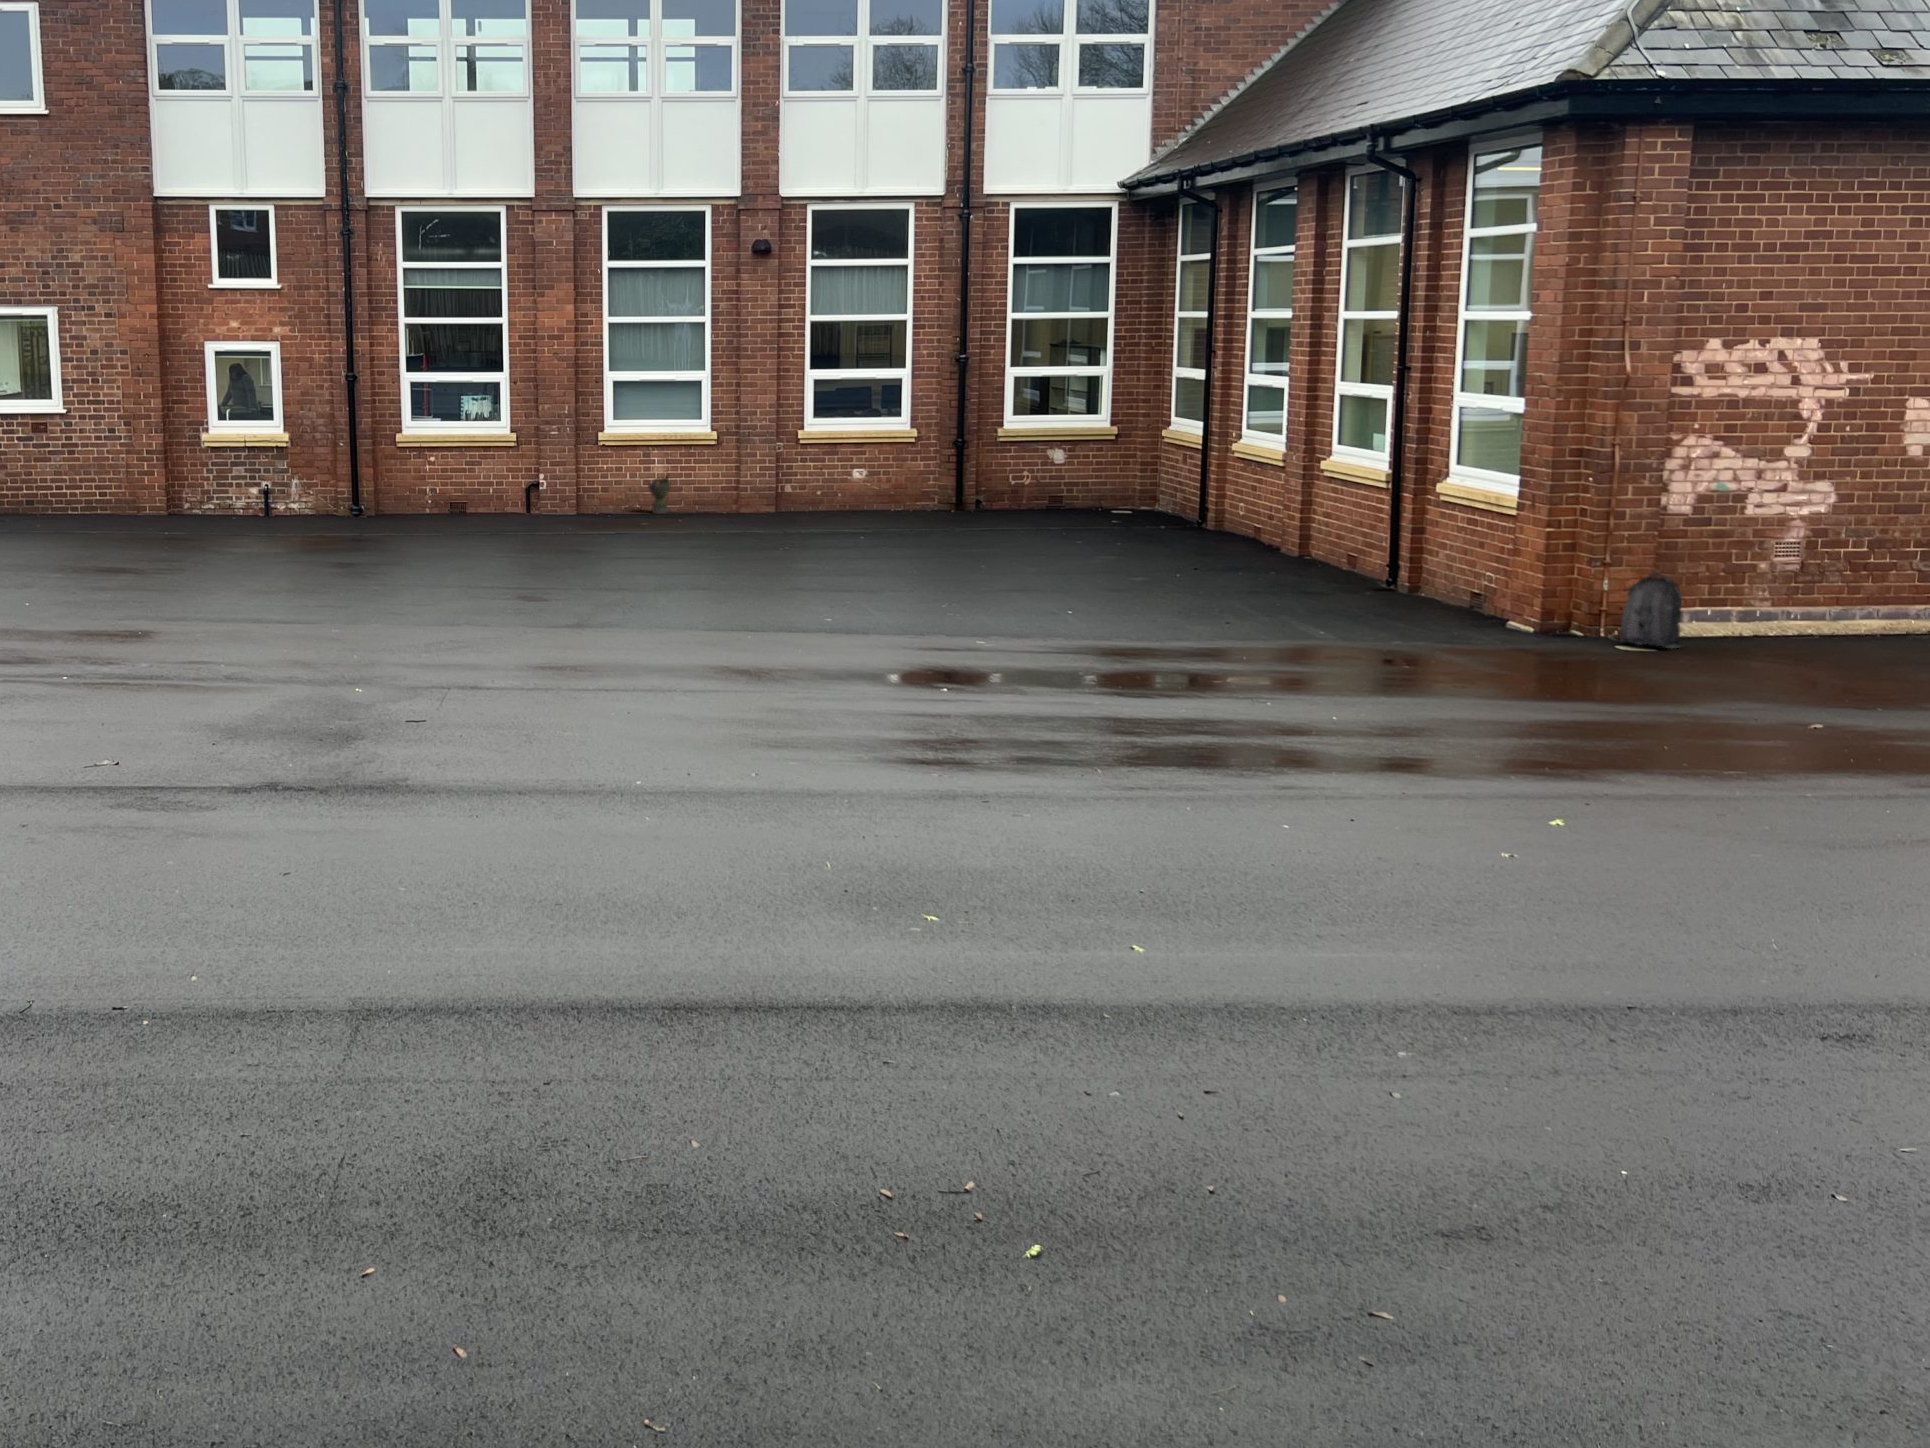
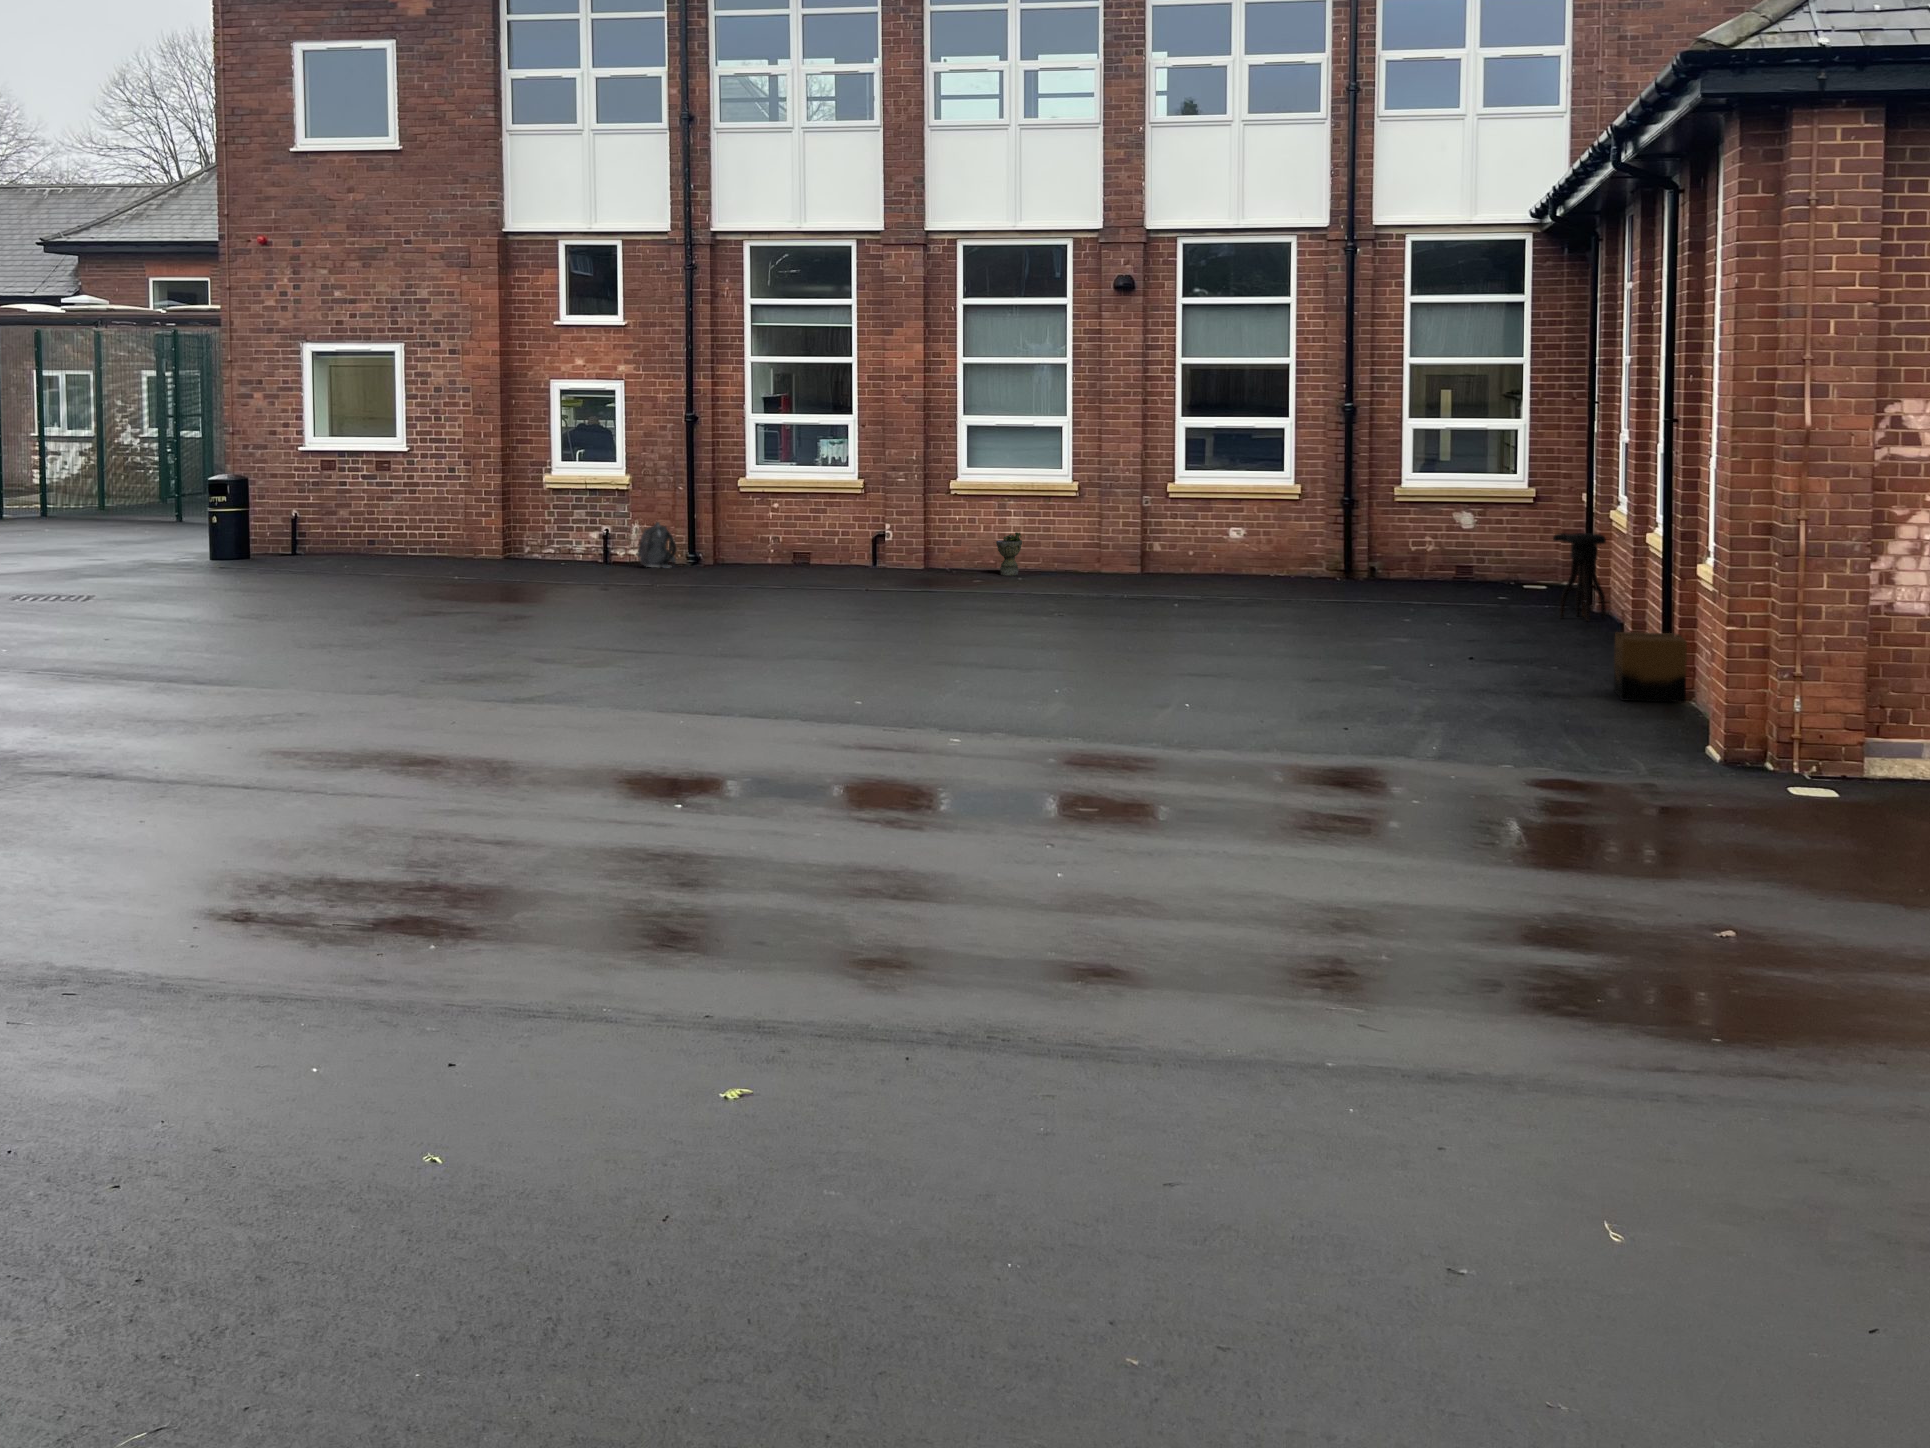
stool: none [1176,462,1224,535] -> present [1553,533,1606,621]
cardboard box: none [1345,539,1417,593] -> present [1614,632,1687,703]
backpack: present [1620,572,1682,648] -> present [637,522,676,567]

